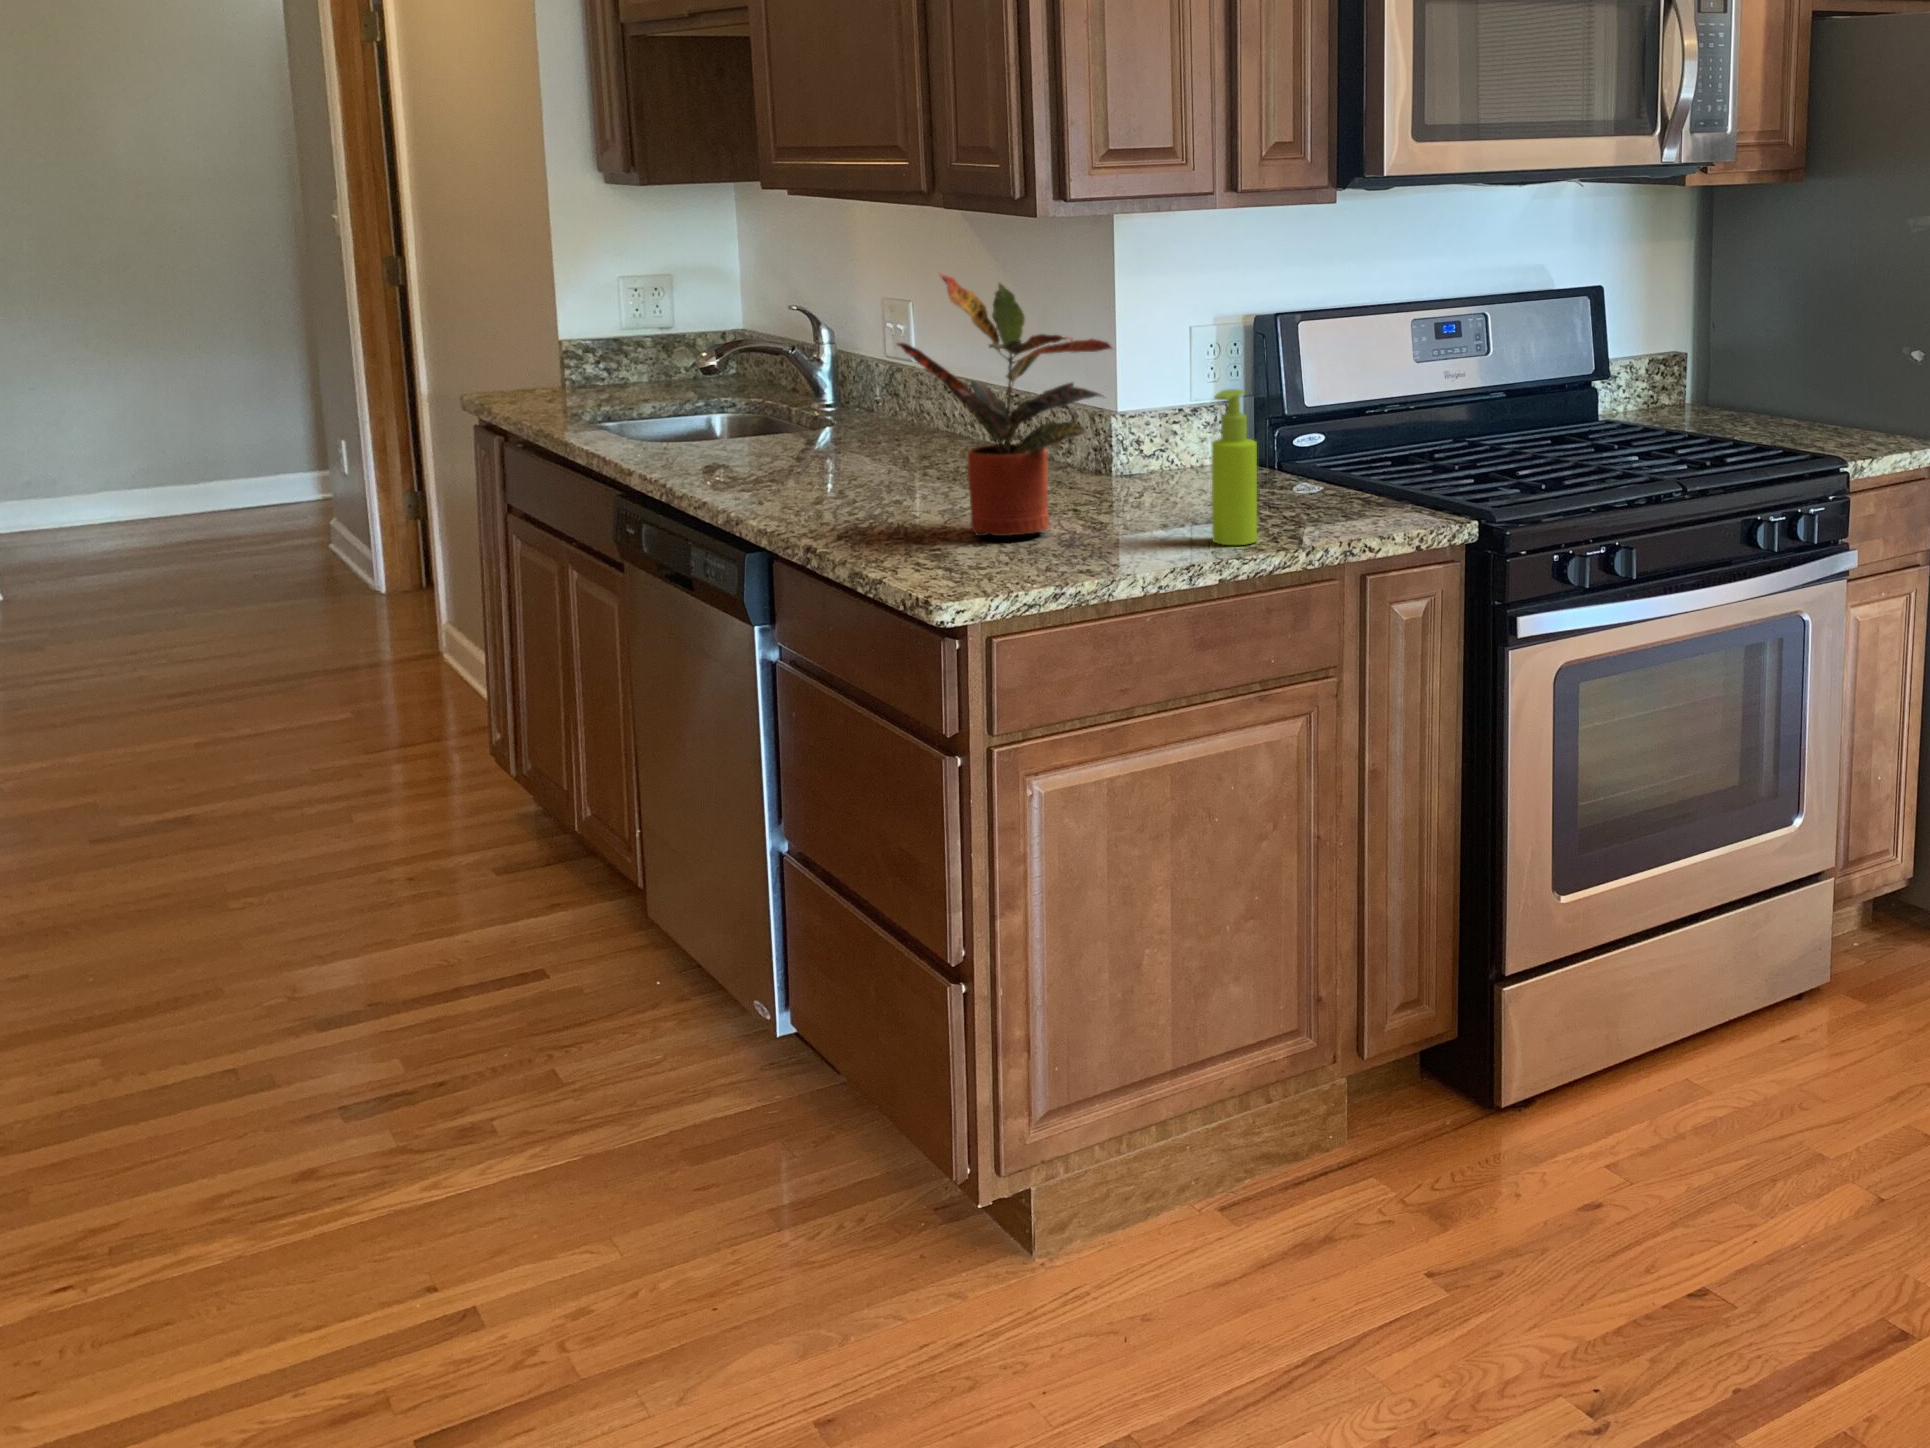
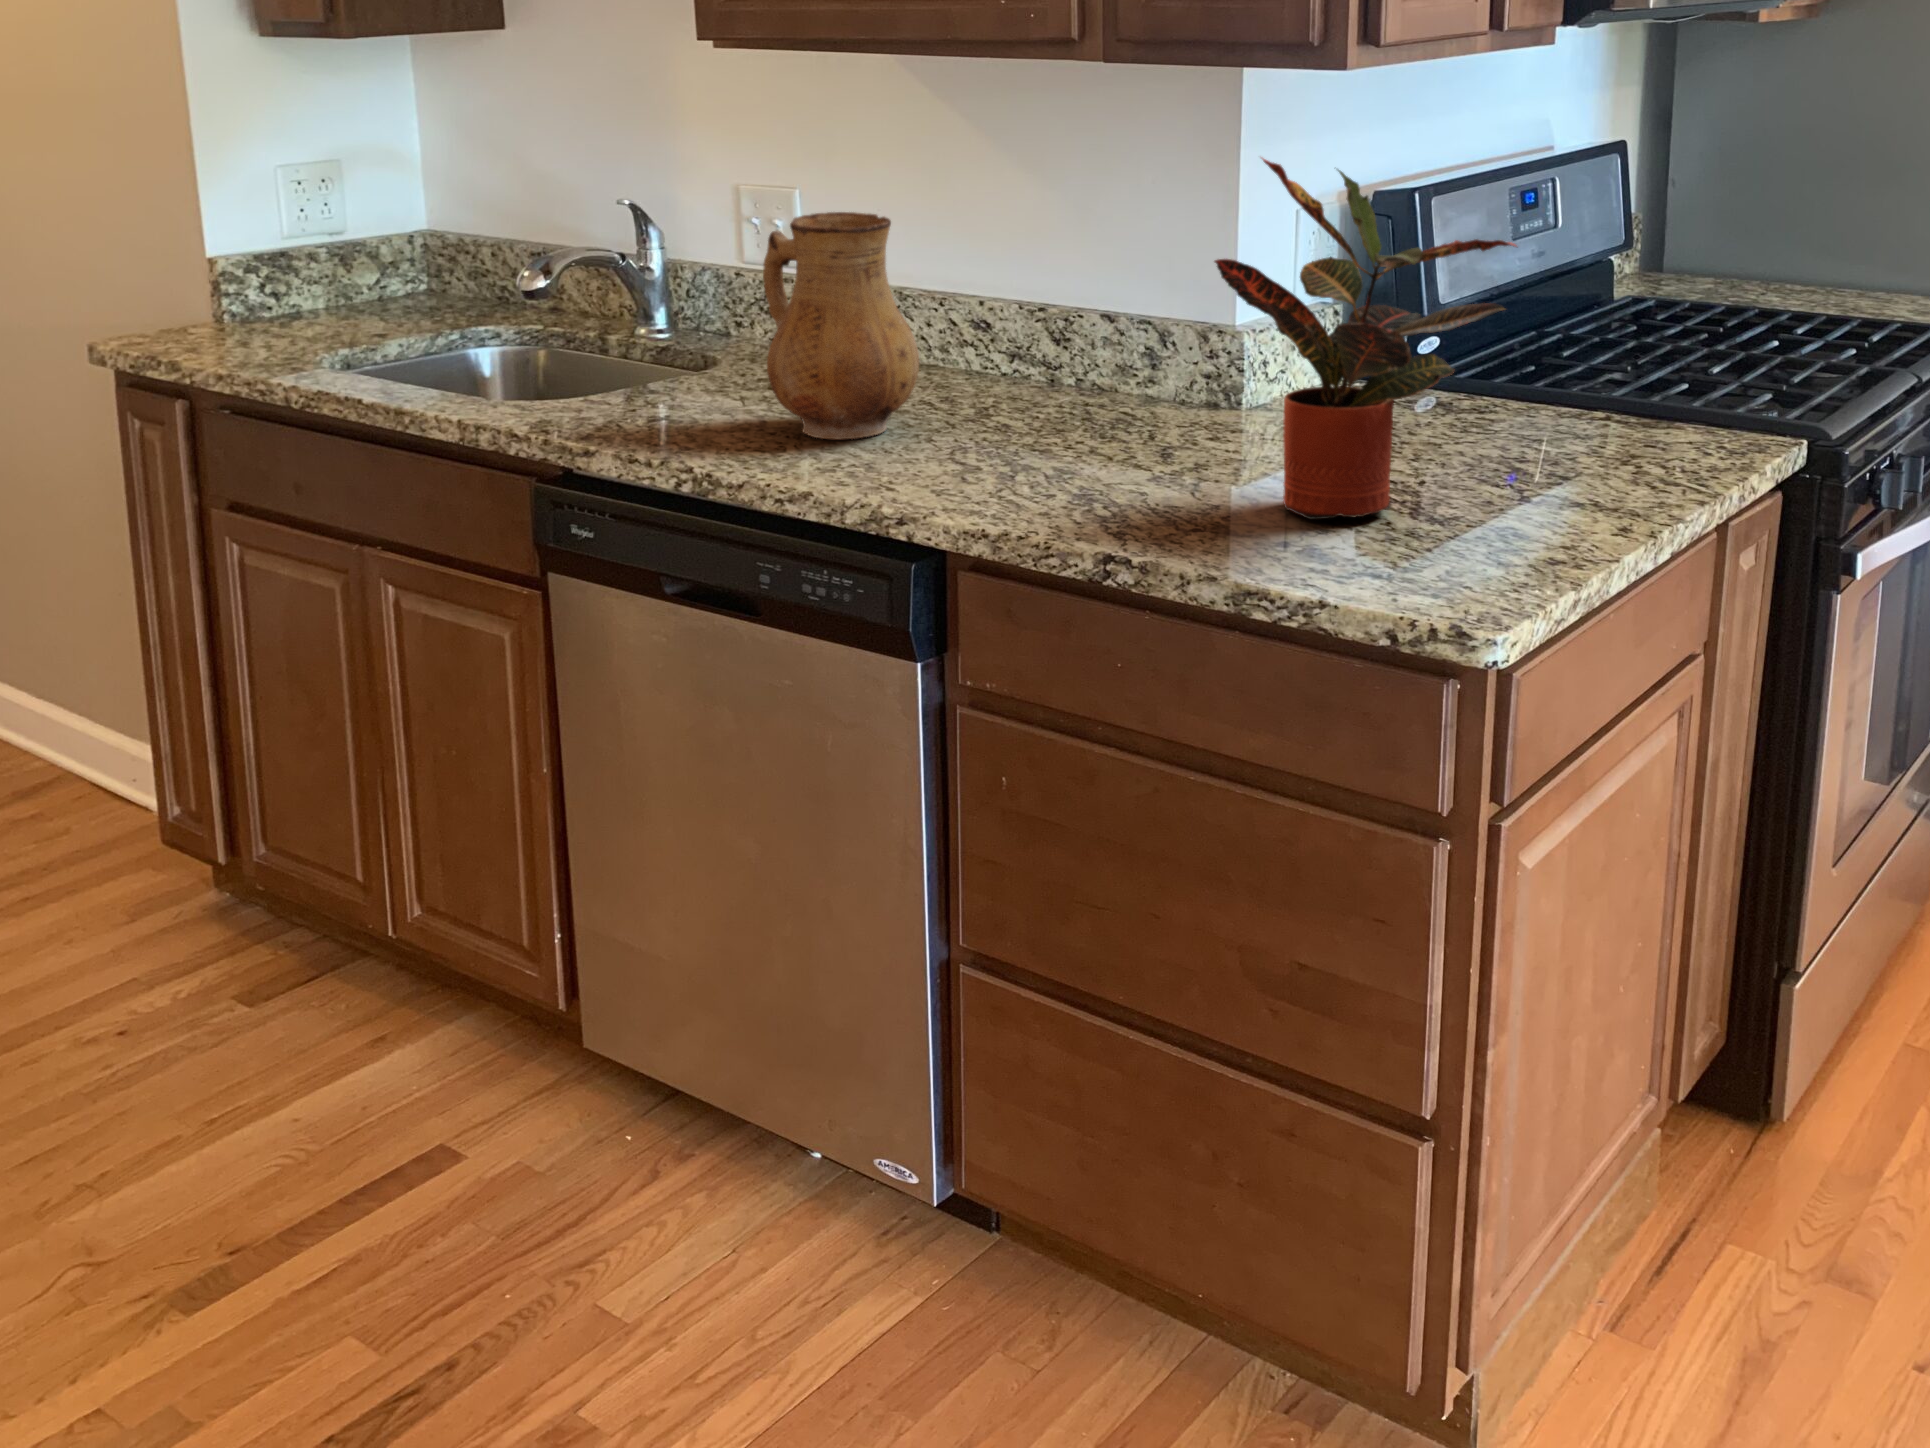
ceramic pitcher: none [759,313,871,475] -> present [763,212,919,439]
soap dispenser: present [1212,389,1257,545] -> none [1601,299,1672,503]

